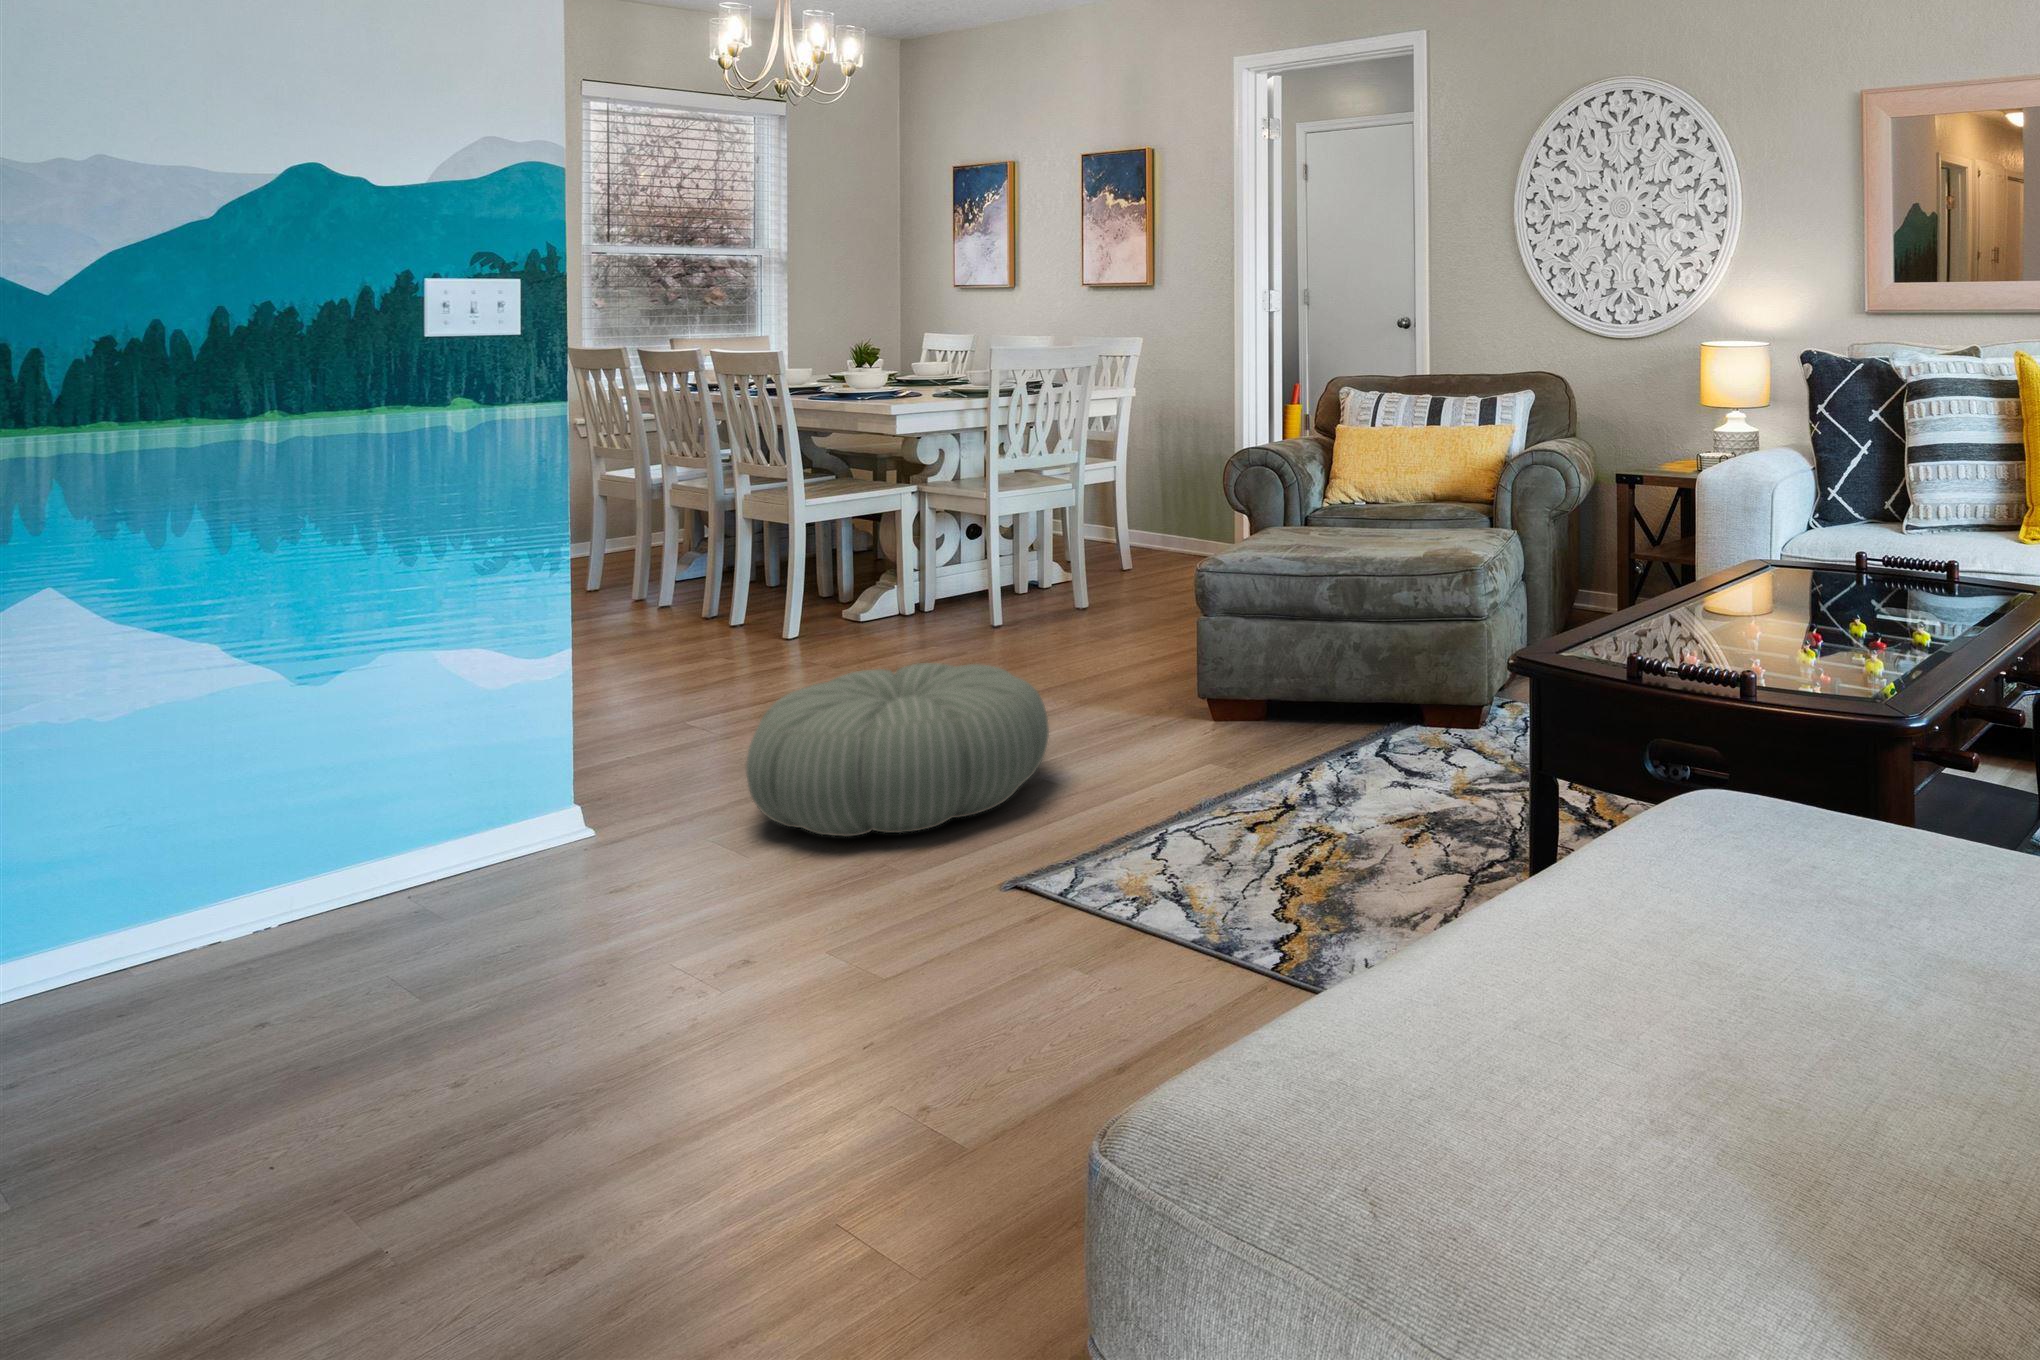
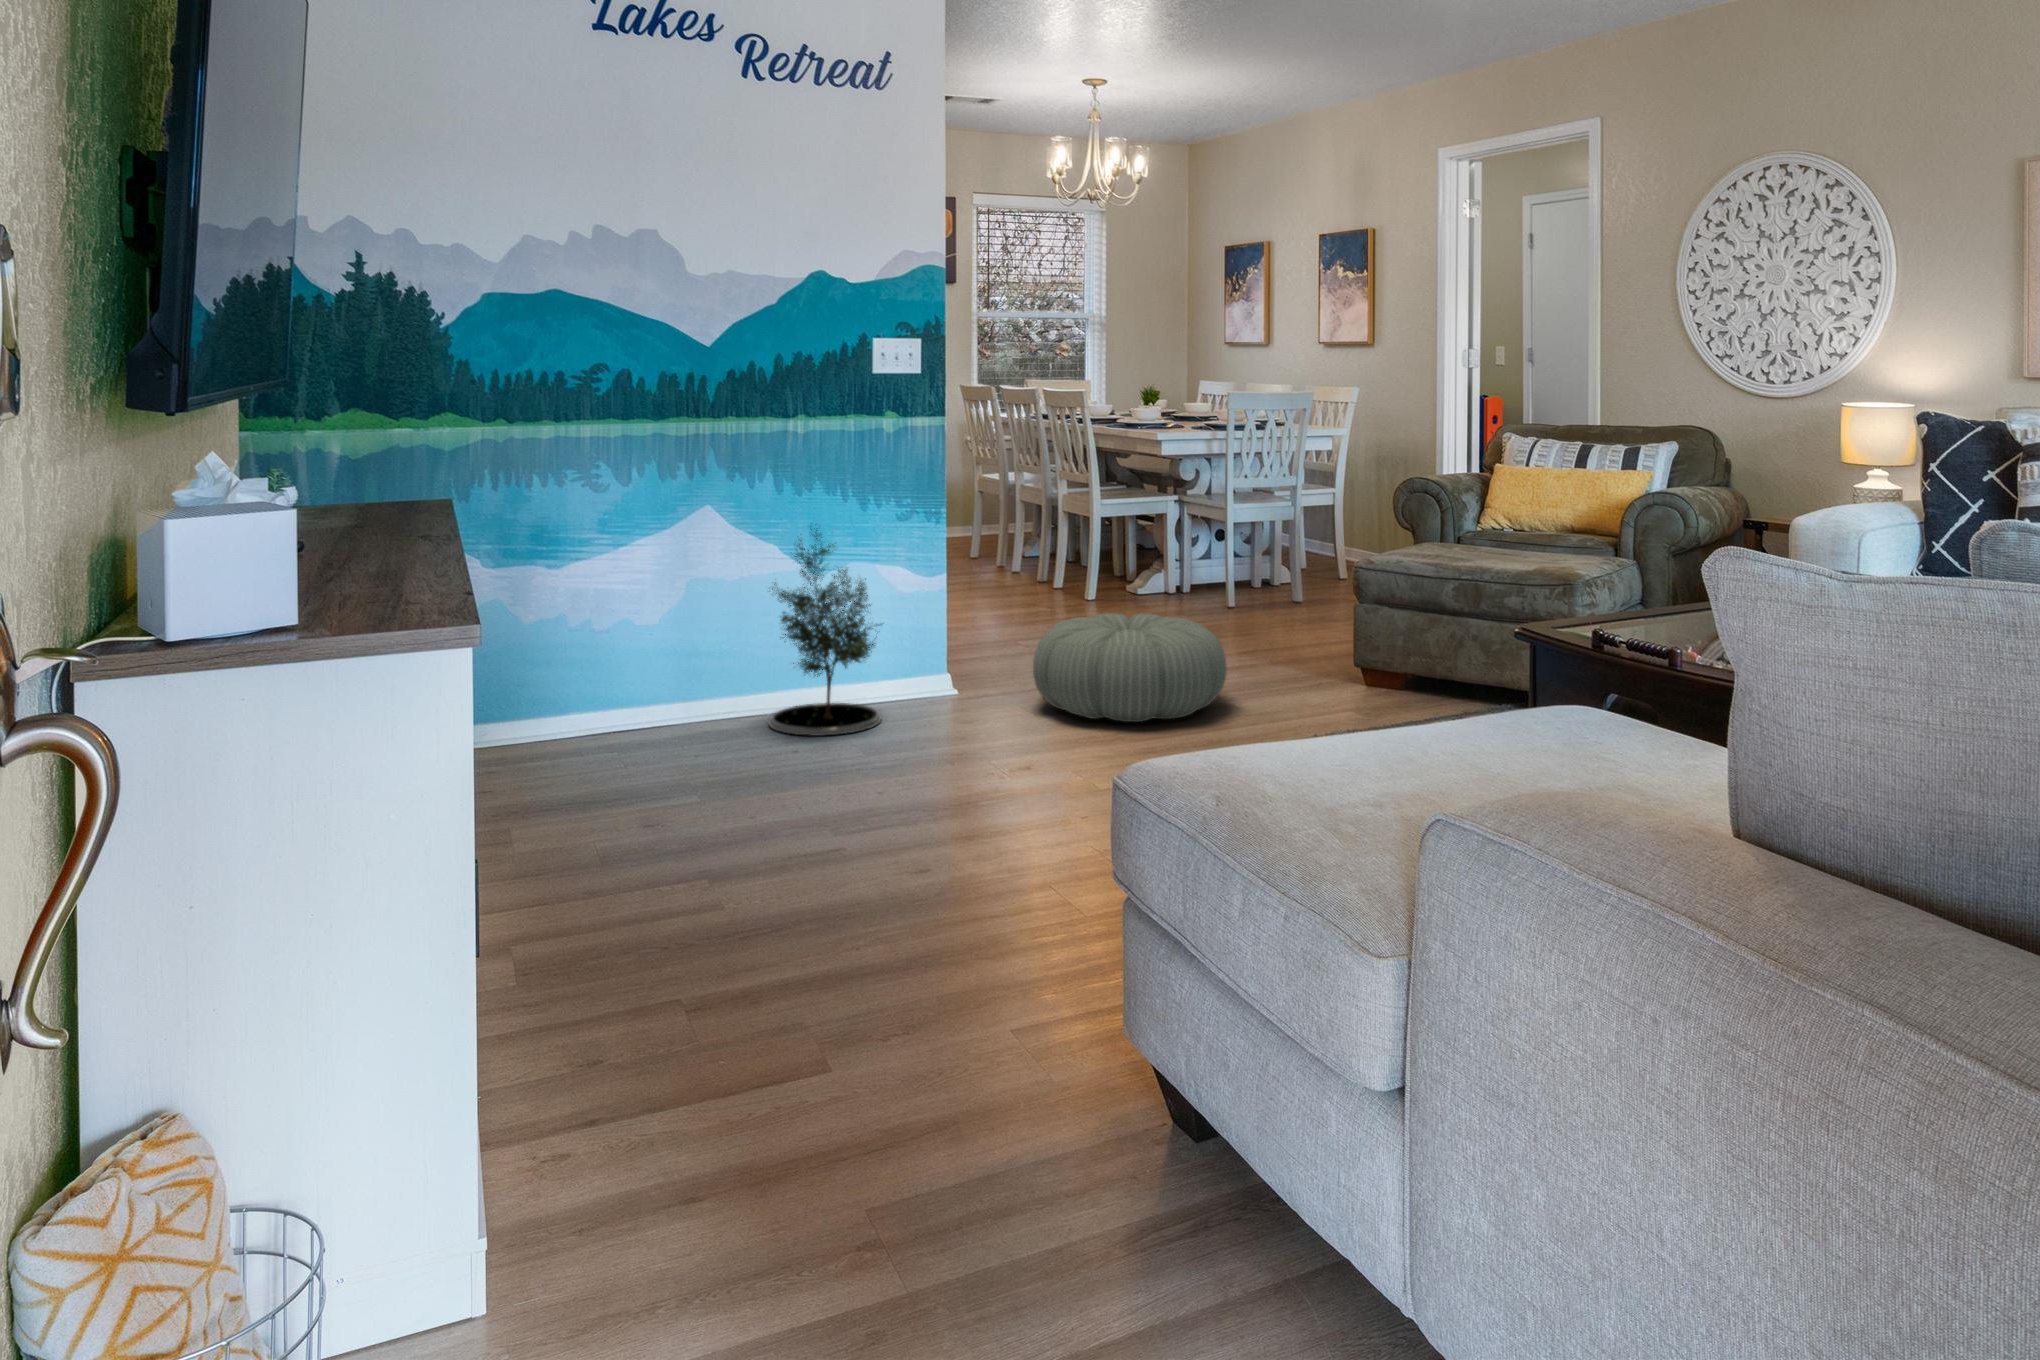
potted tree: none [203,598,470,976] -> present [768,528,881,736]

